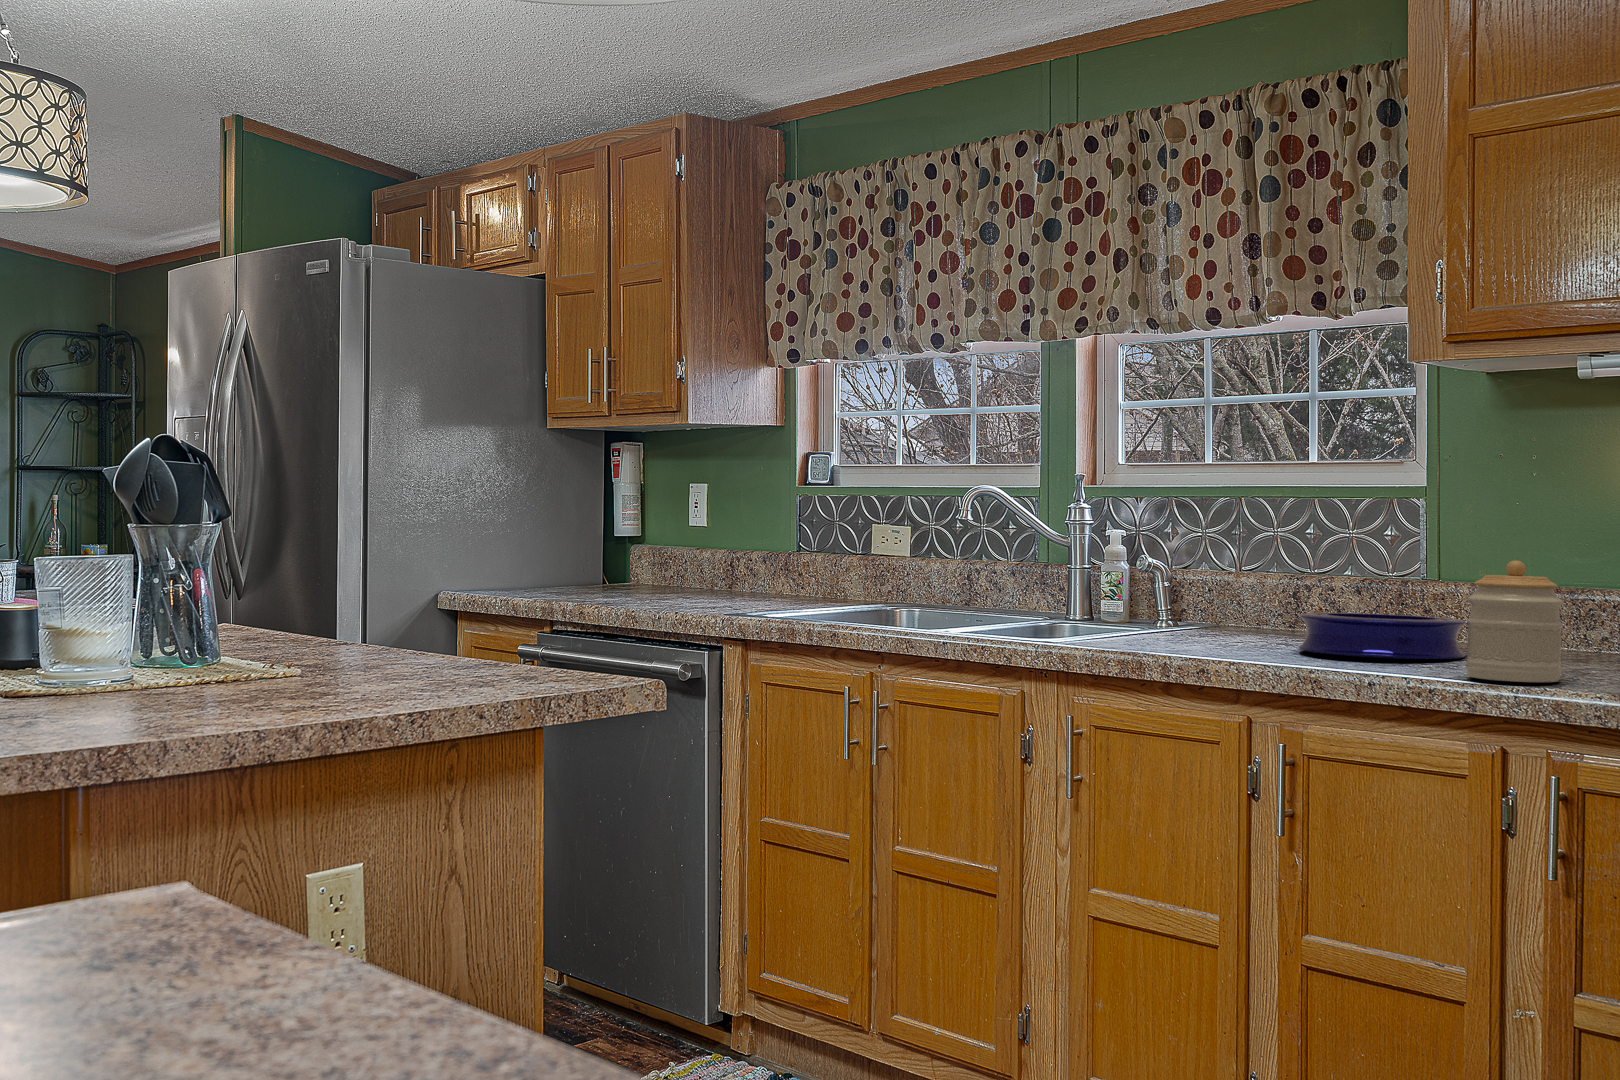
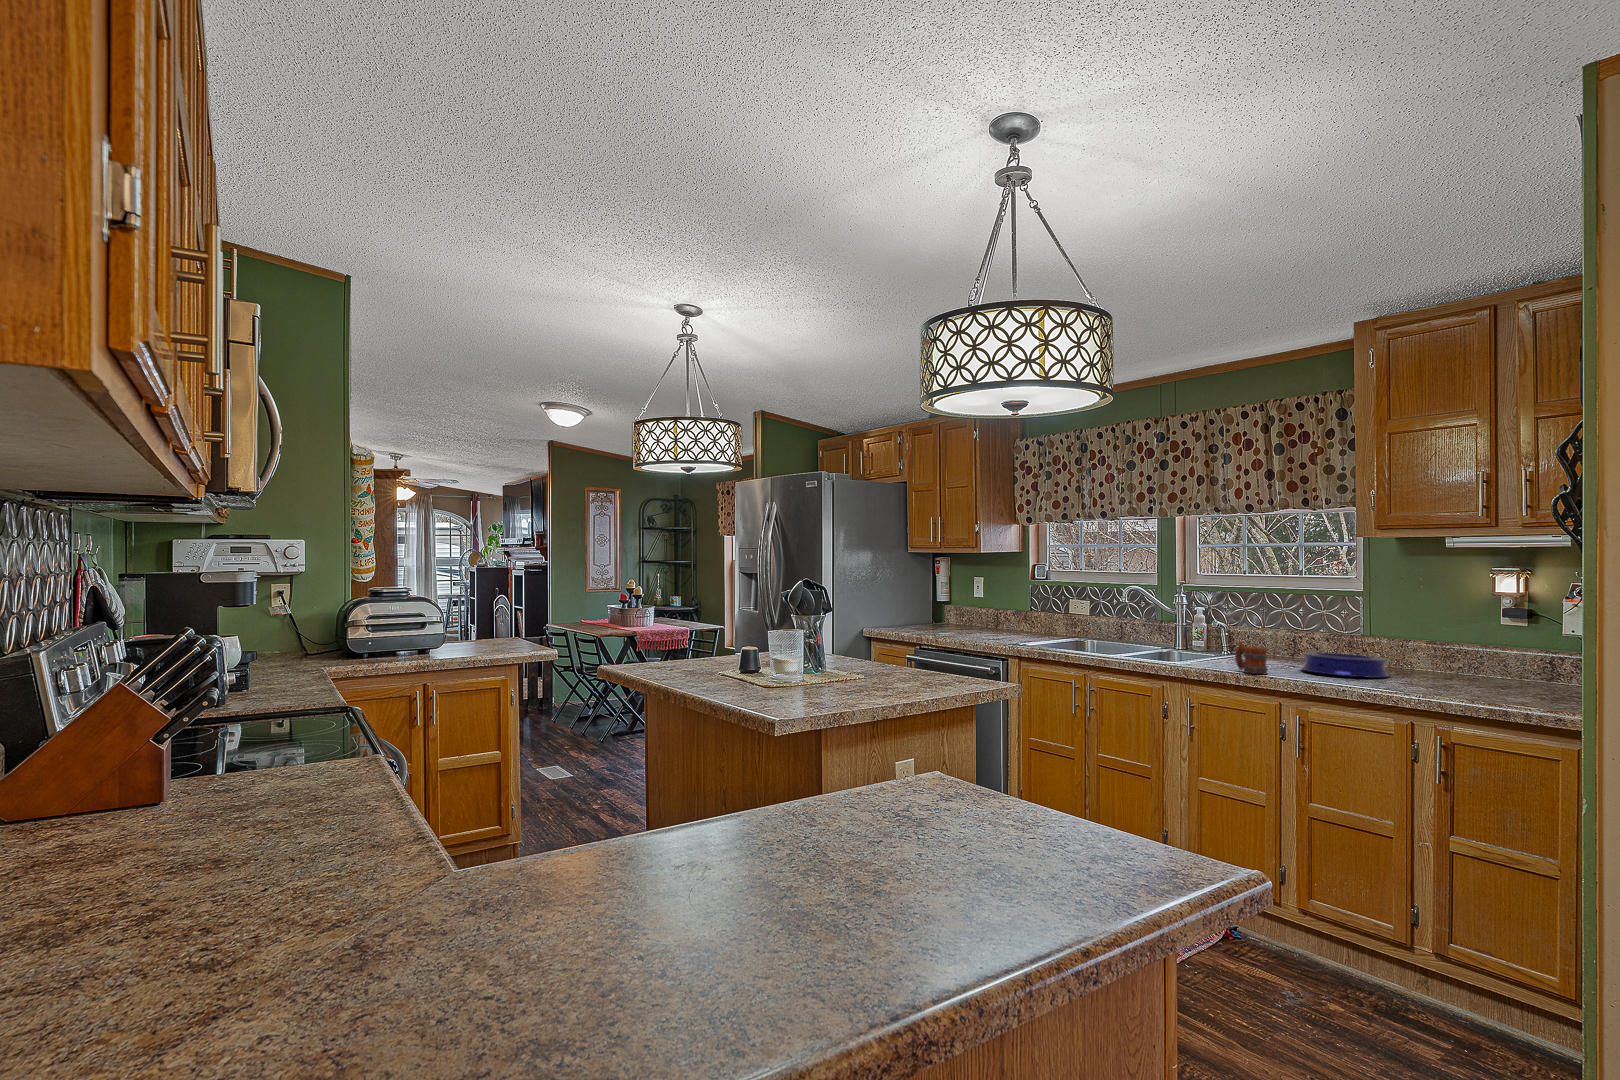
jar: present [1466,560,1564,683] -> none [1392,635,1443,692]
mug: none [1167,592,1230,660] -> present [1235,642,1268,674]

